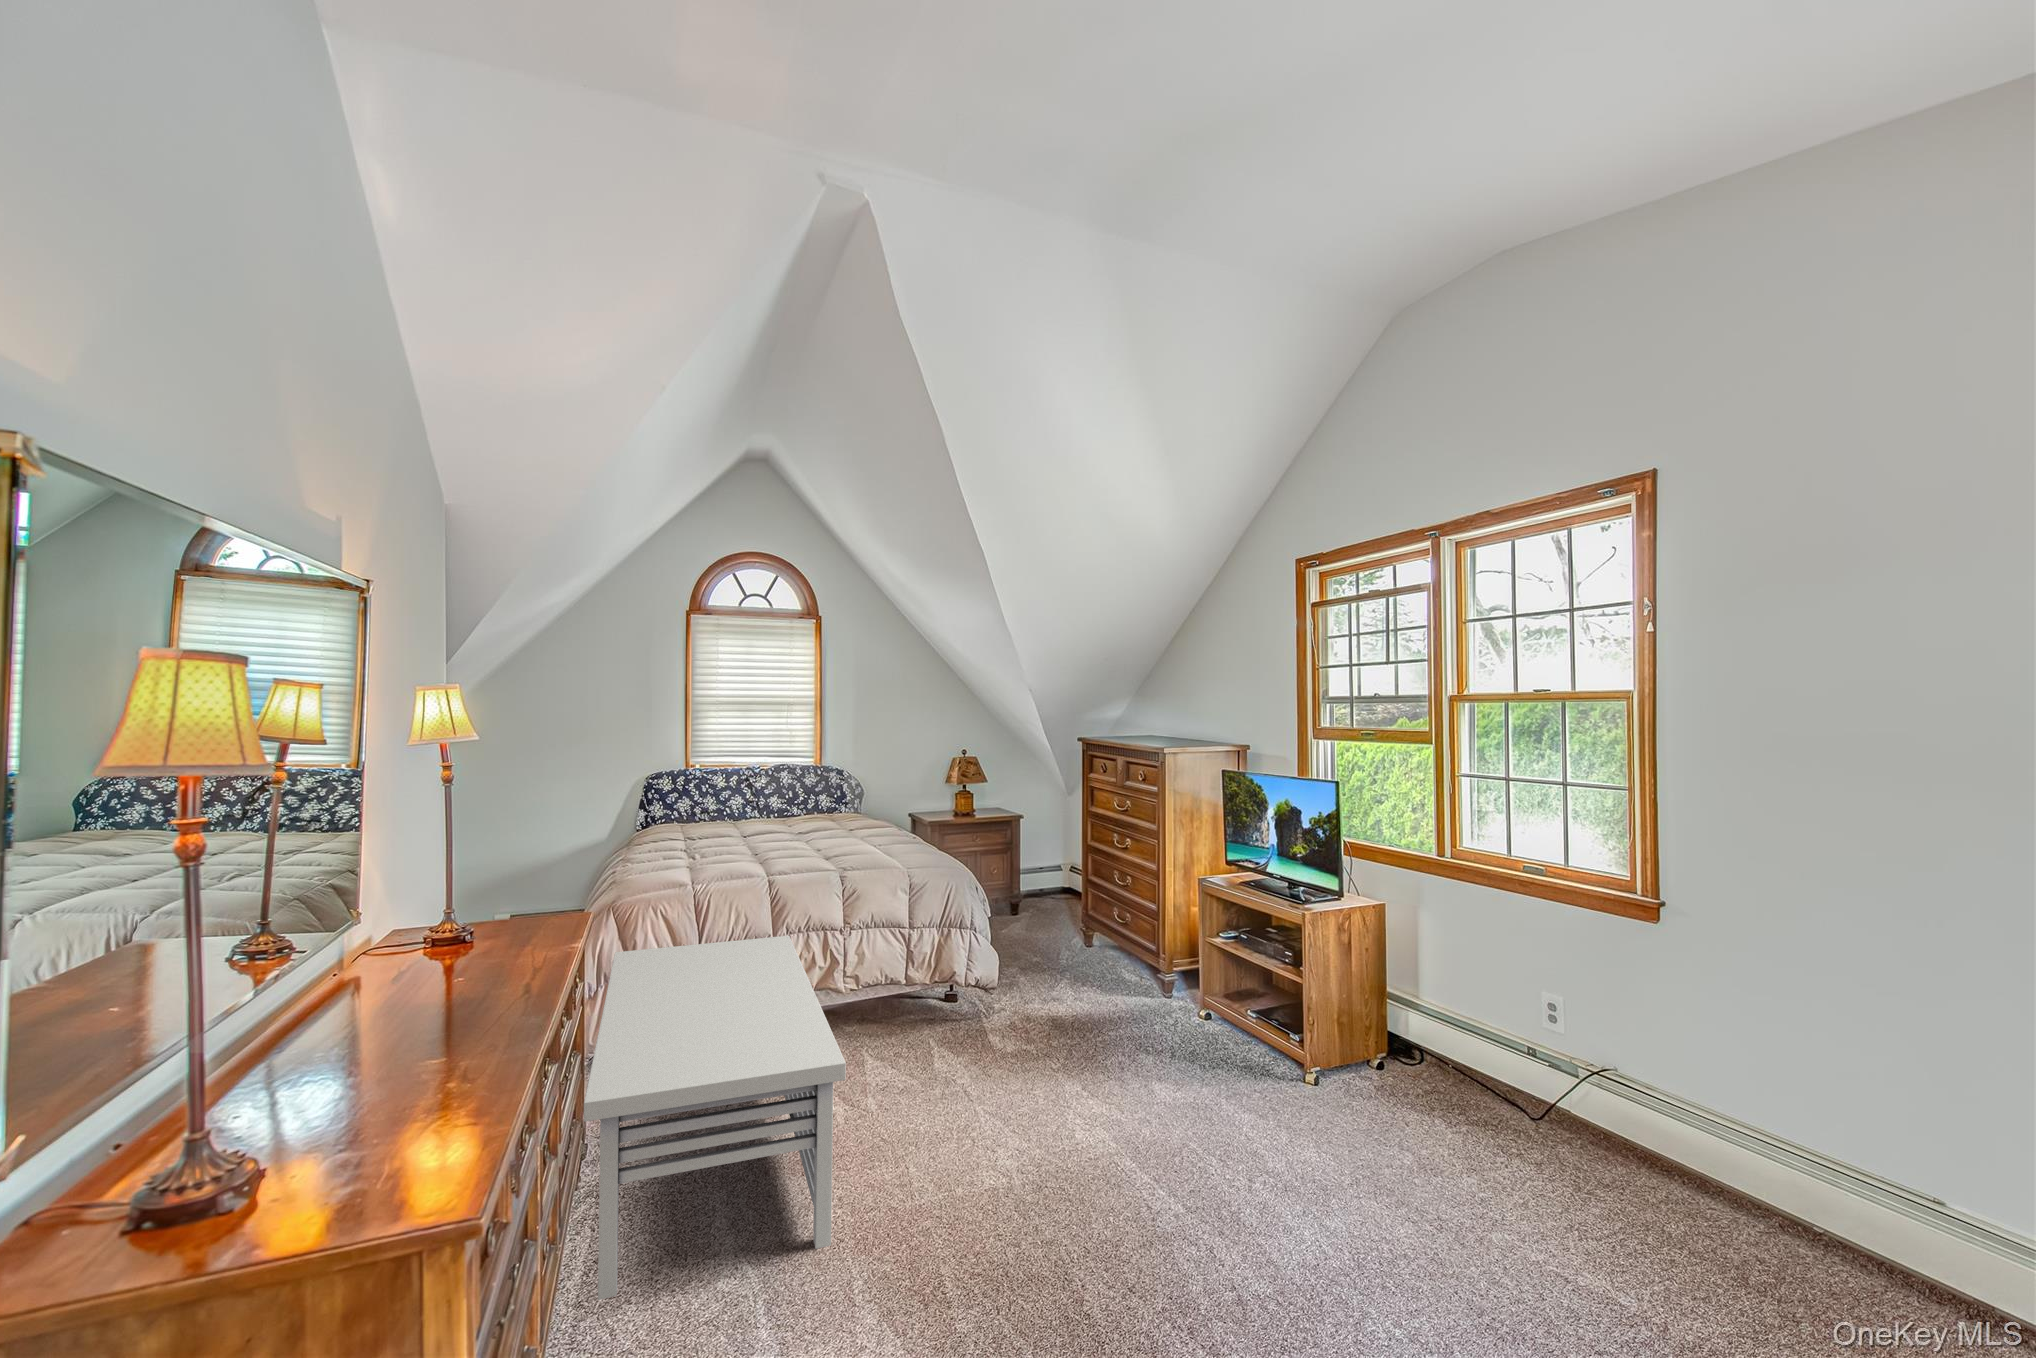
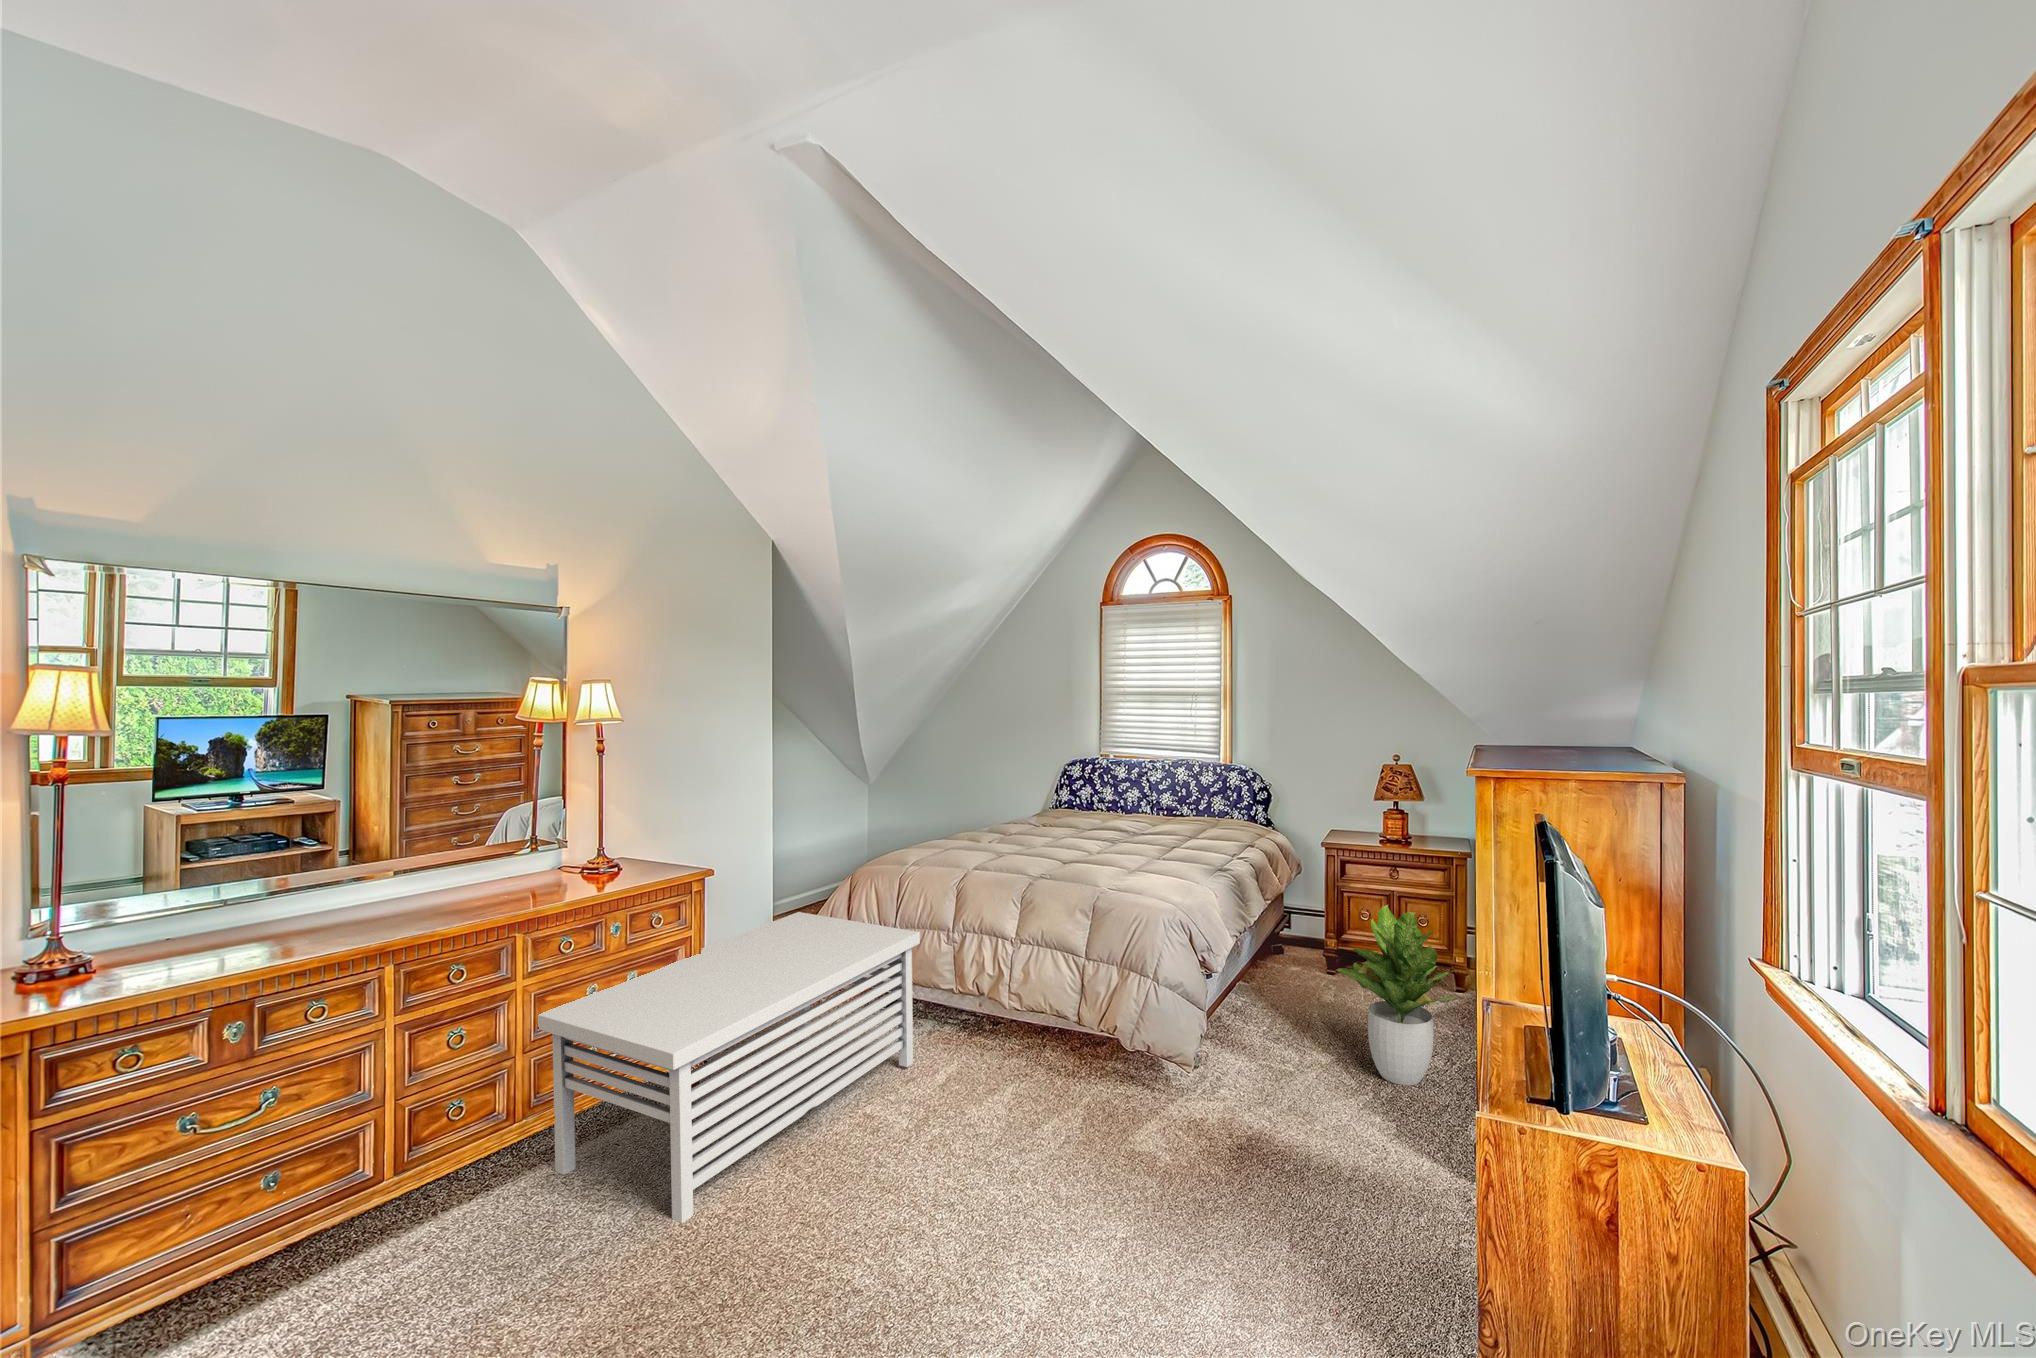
potted plant: none [1048,846,1128,968] -> present [1336,905,1454,1085]

